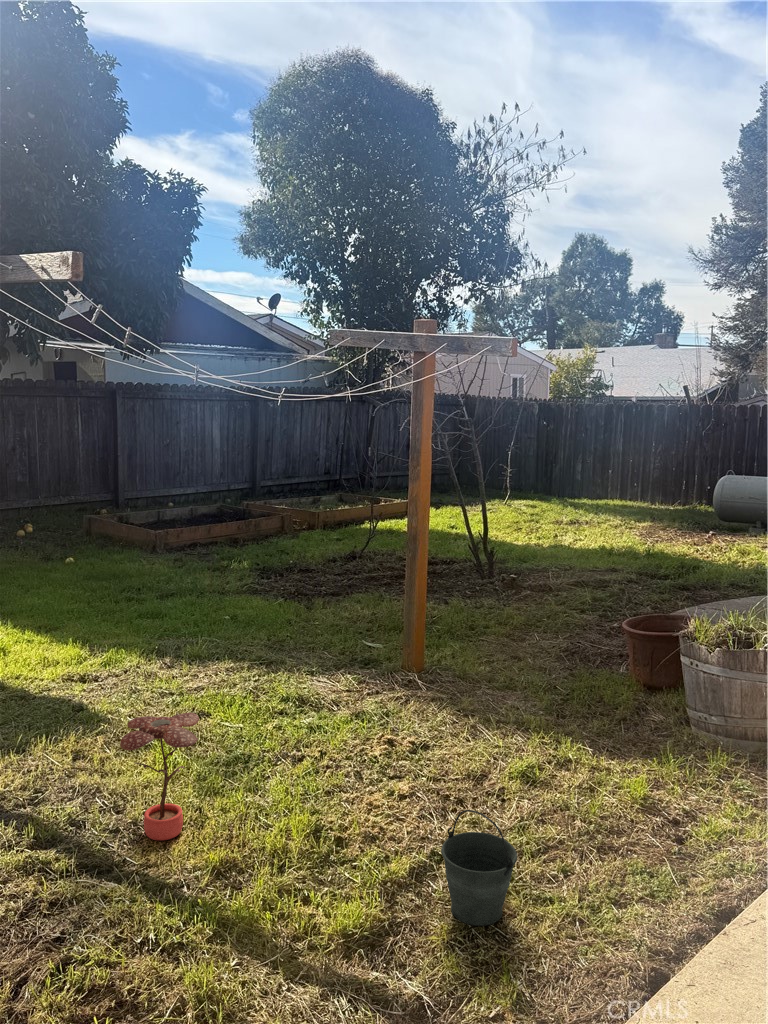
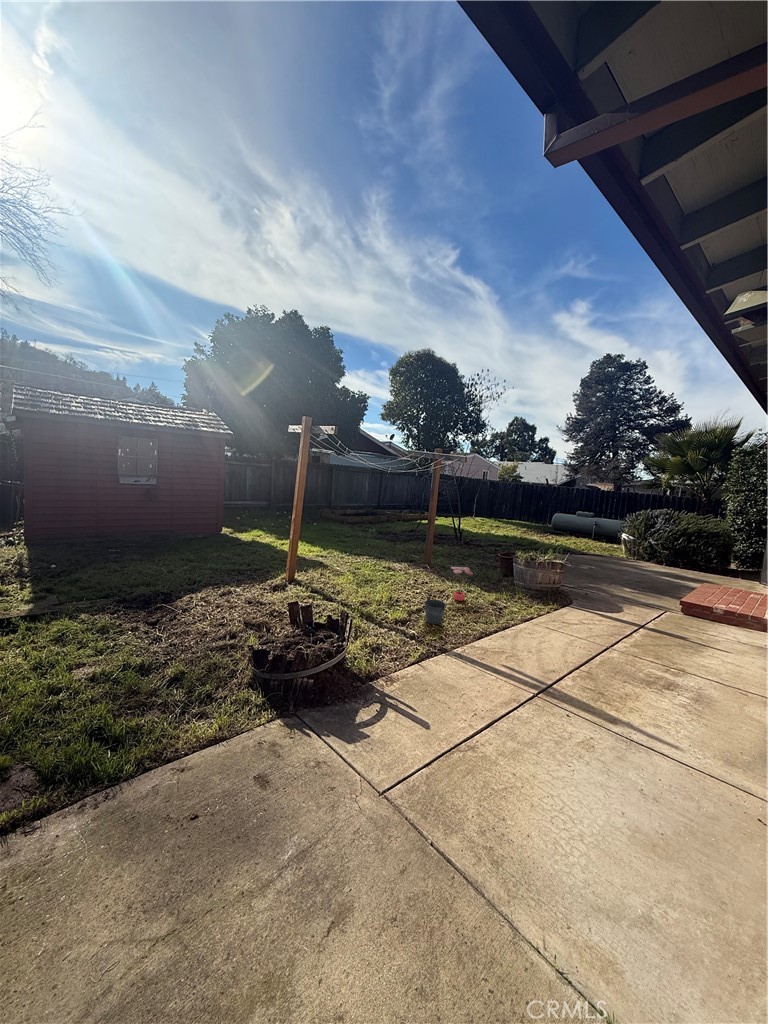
potted plant: present [120,713,199,840] -> present [451,567,473,601]

